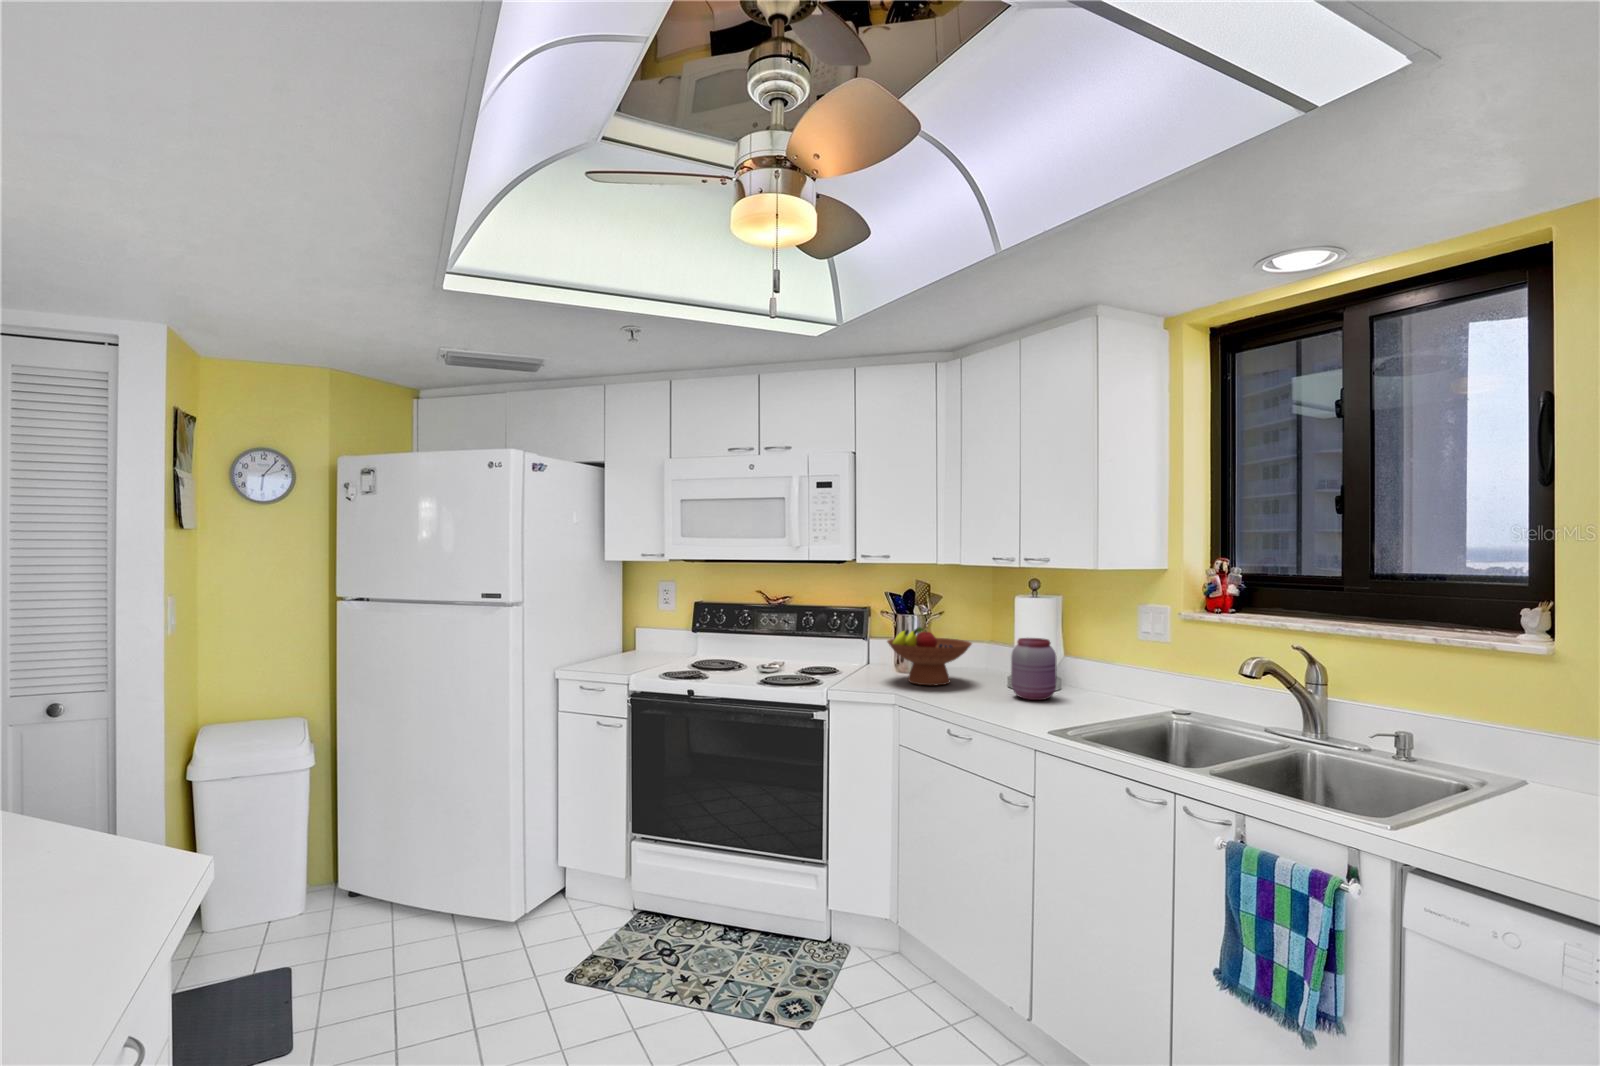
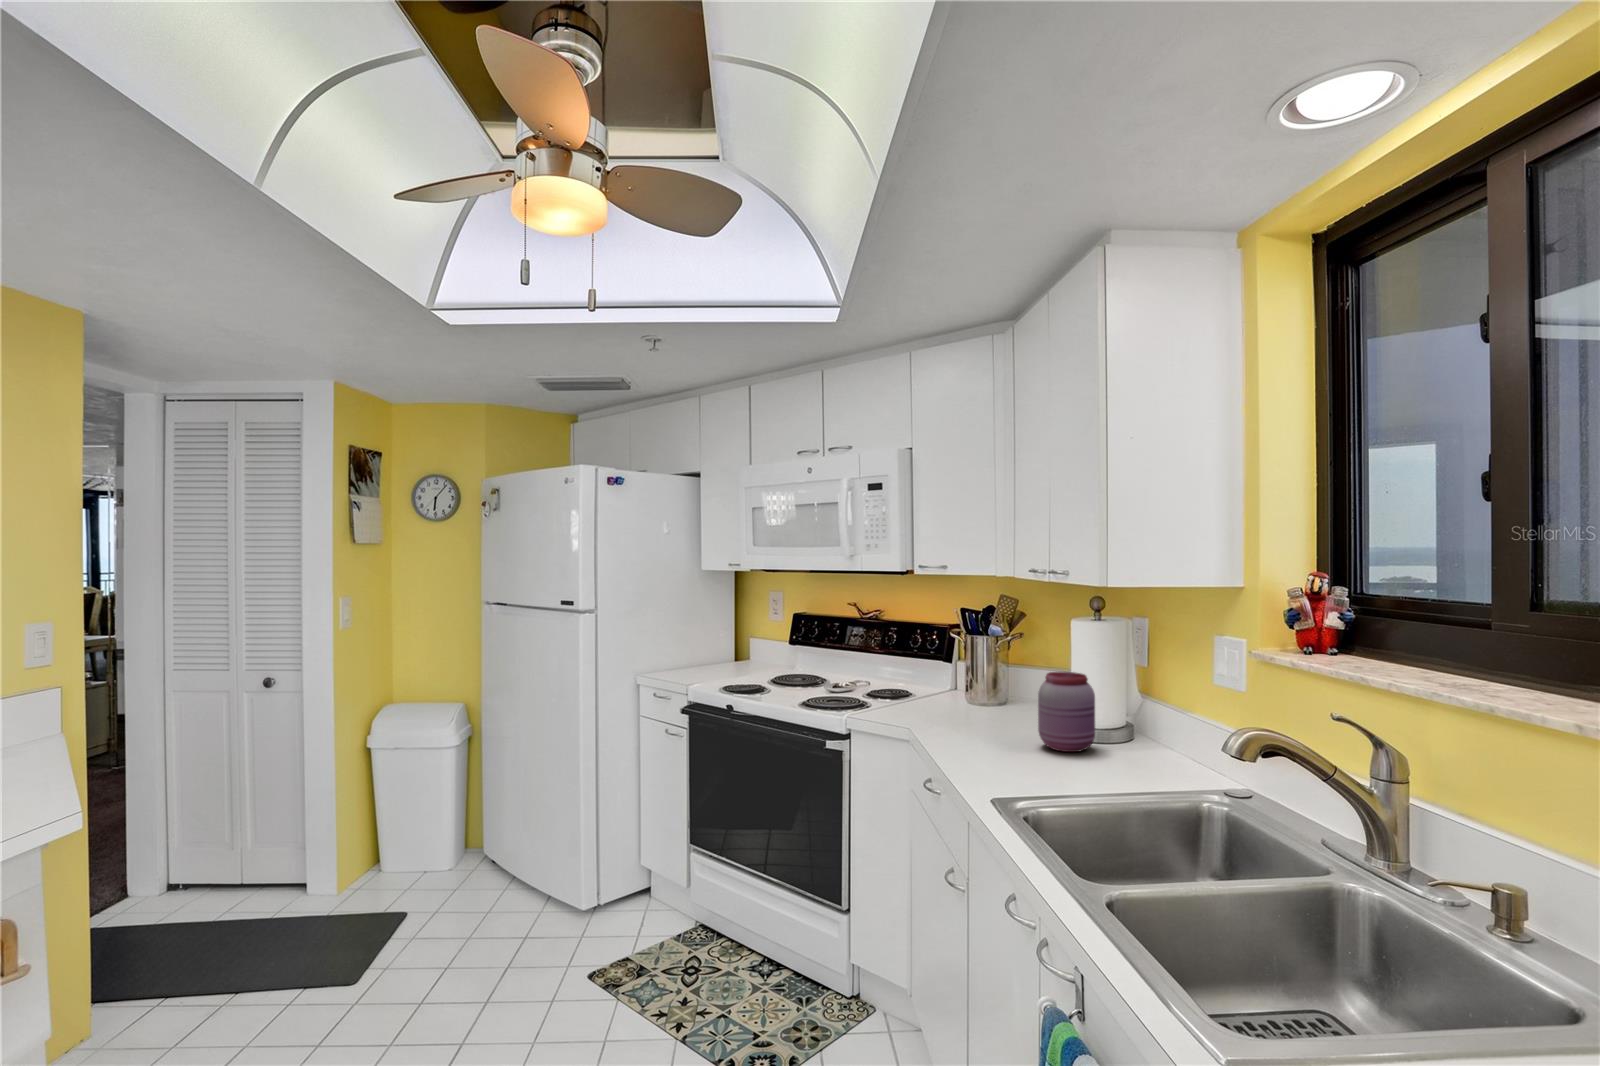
fruit bowl: present [887,627,972,685] -> none [923,651,1026,722]

